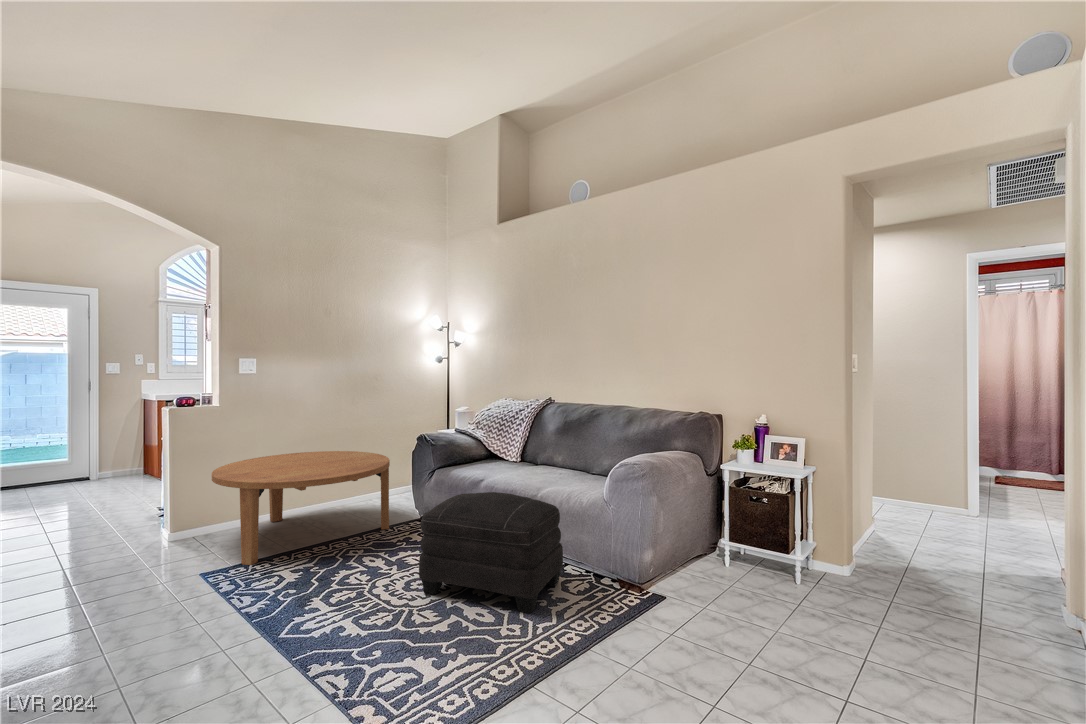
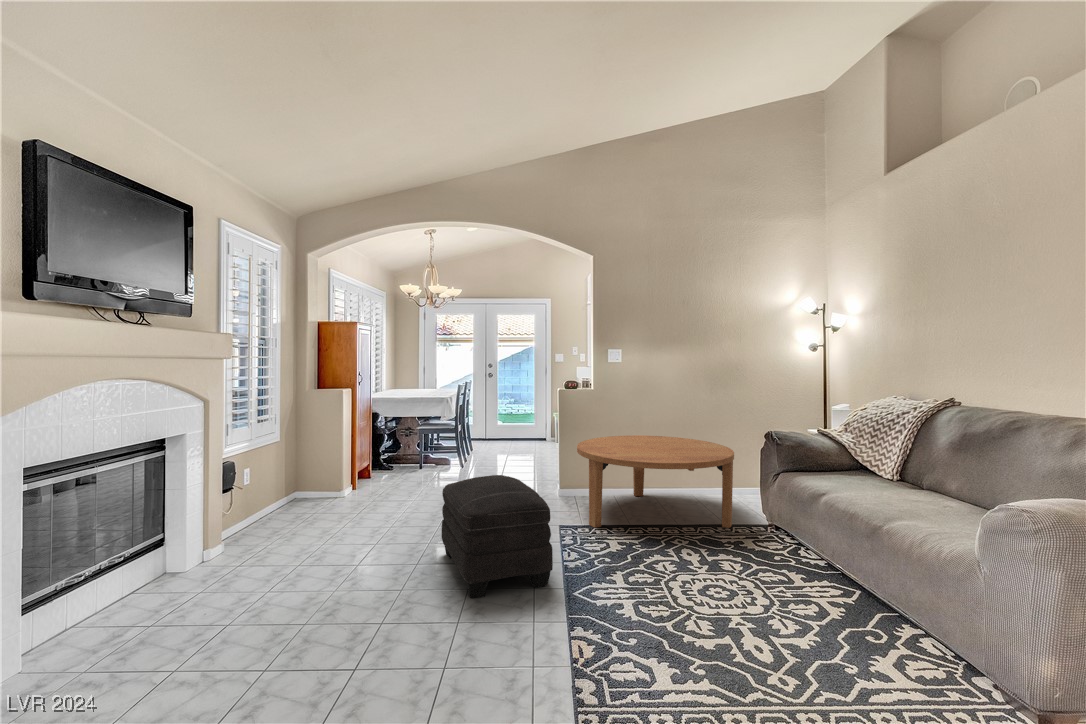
ottoman: present [419,492,563,613] -> present [442,475,553,598]

